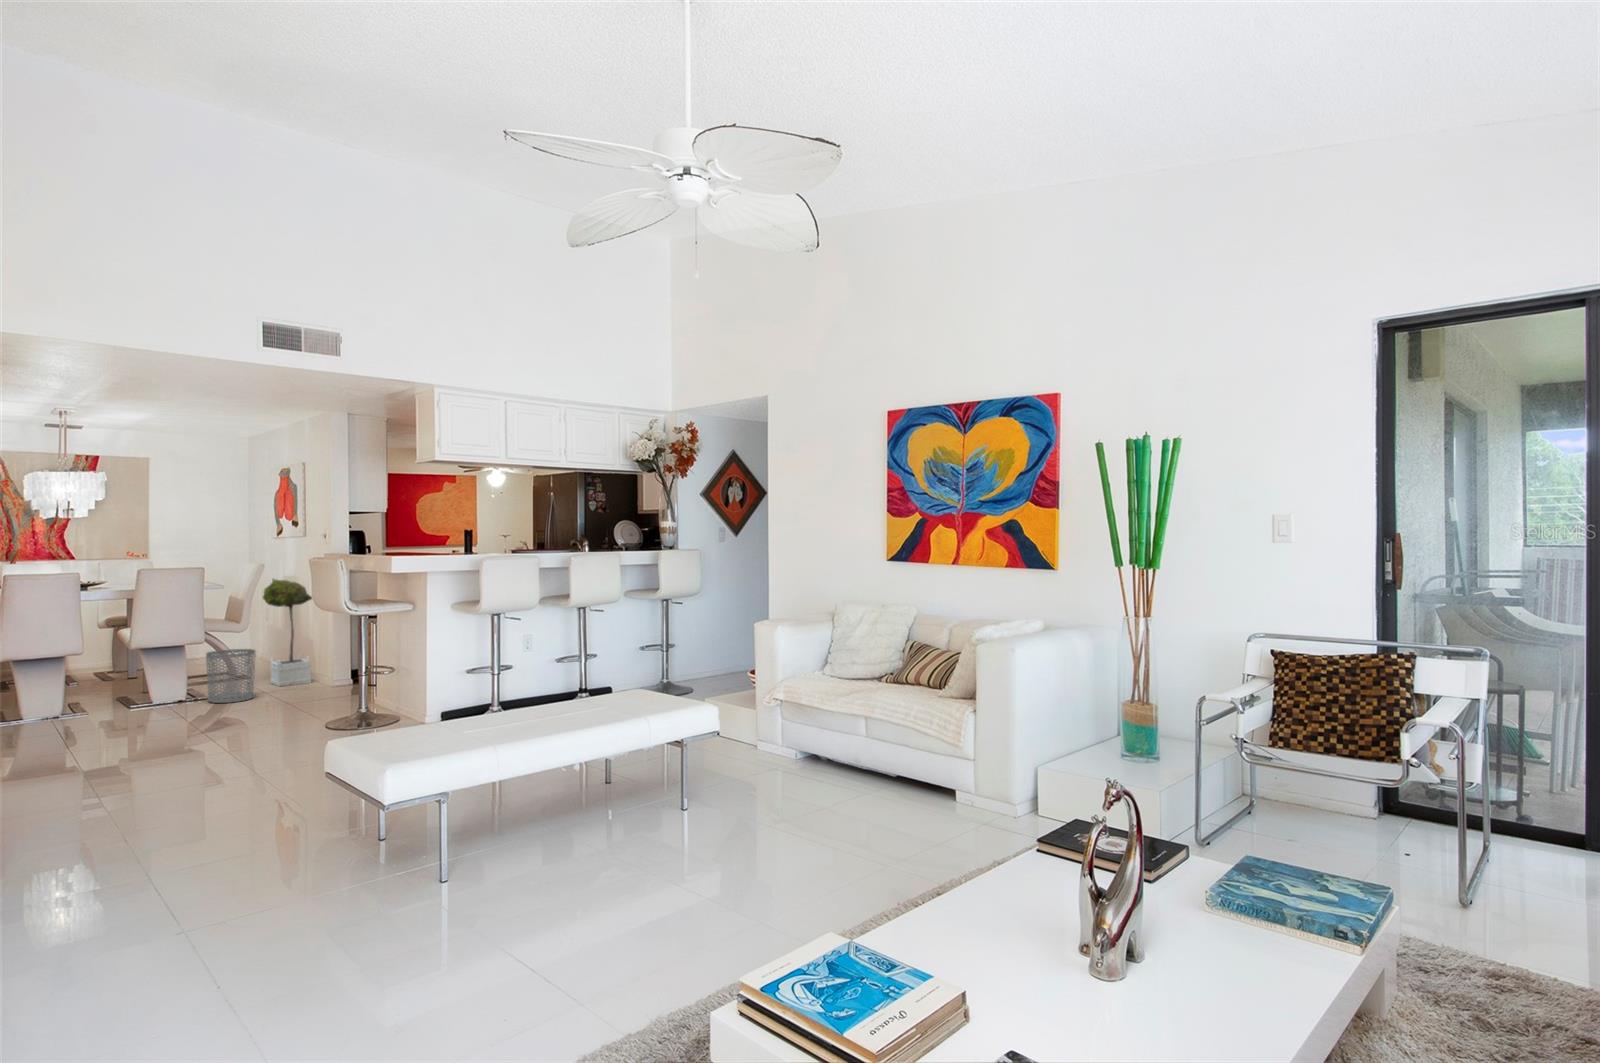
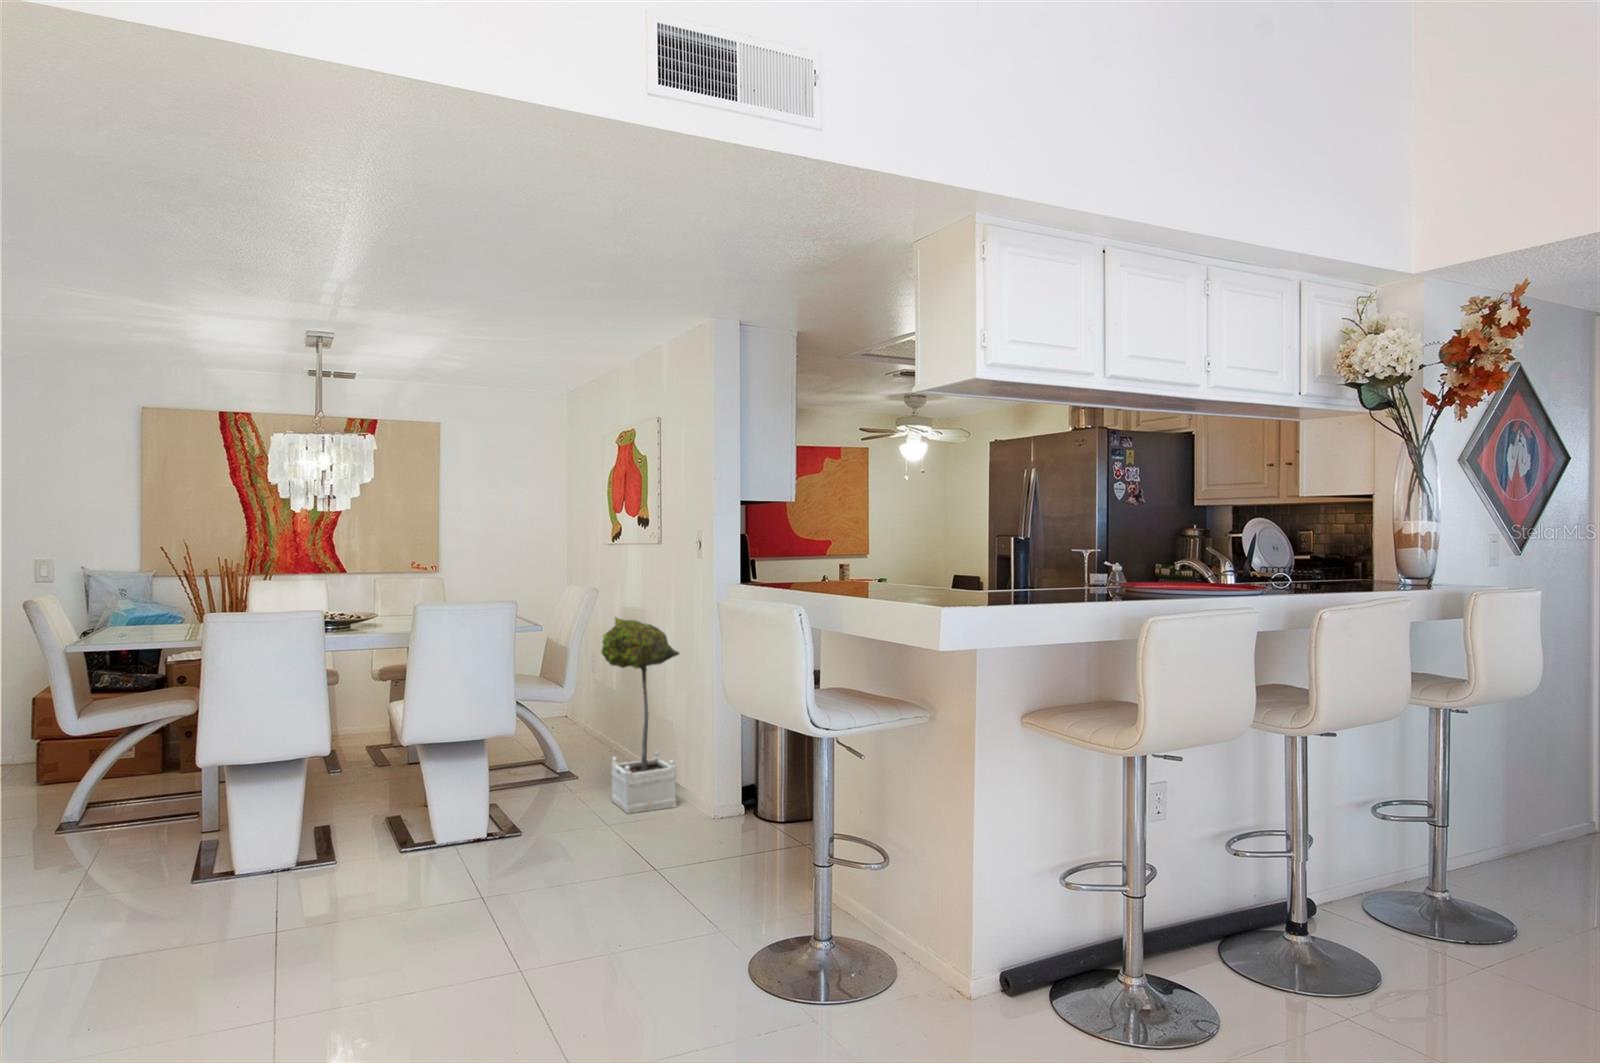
waste bin: present [206,649,256,703] -> none [518,752,597,861]

